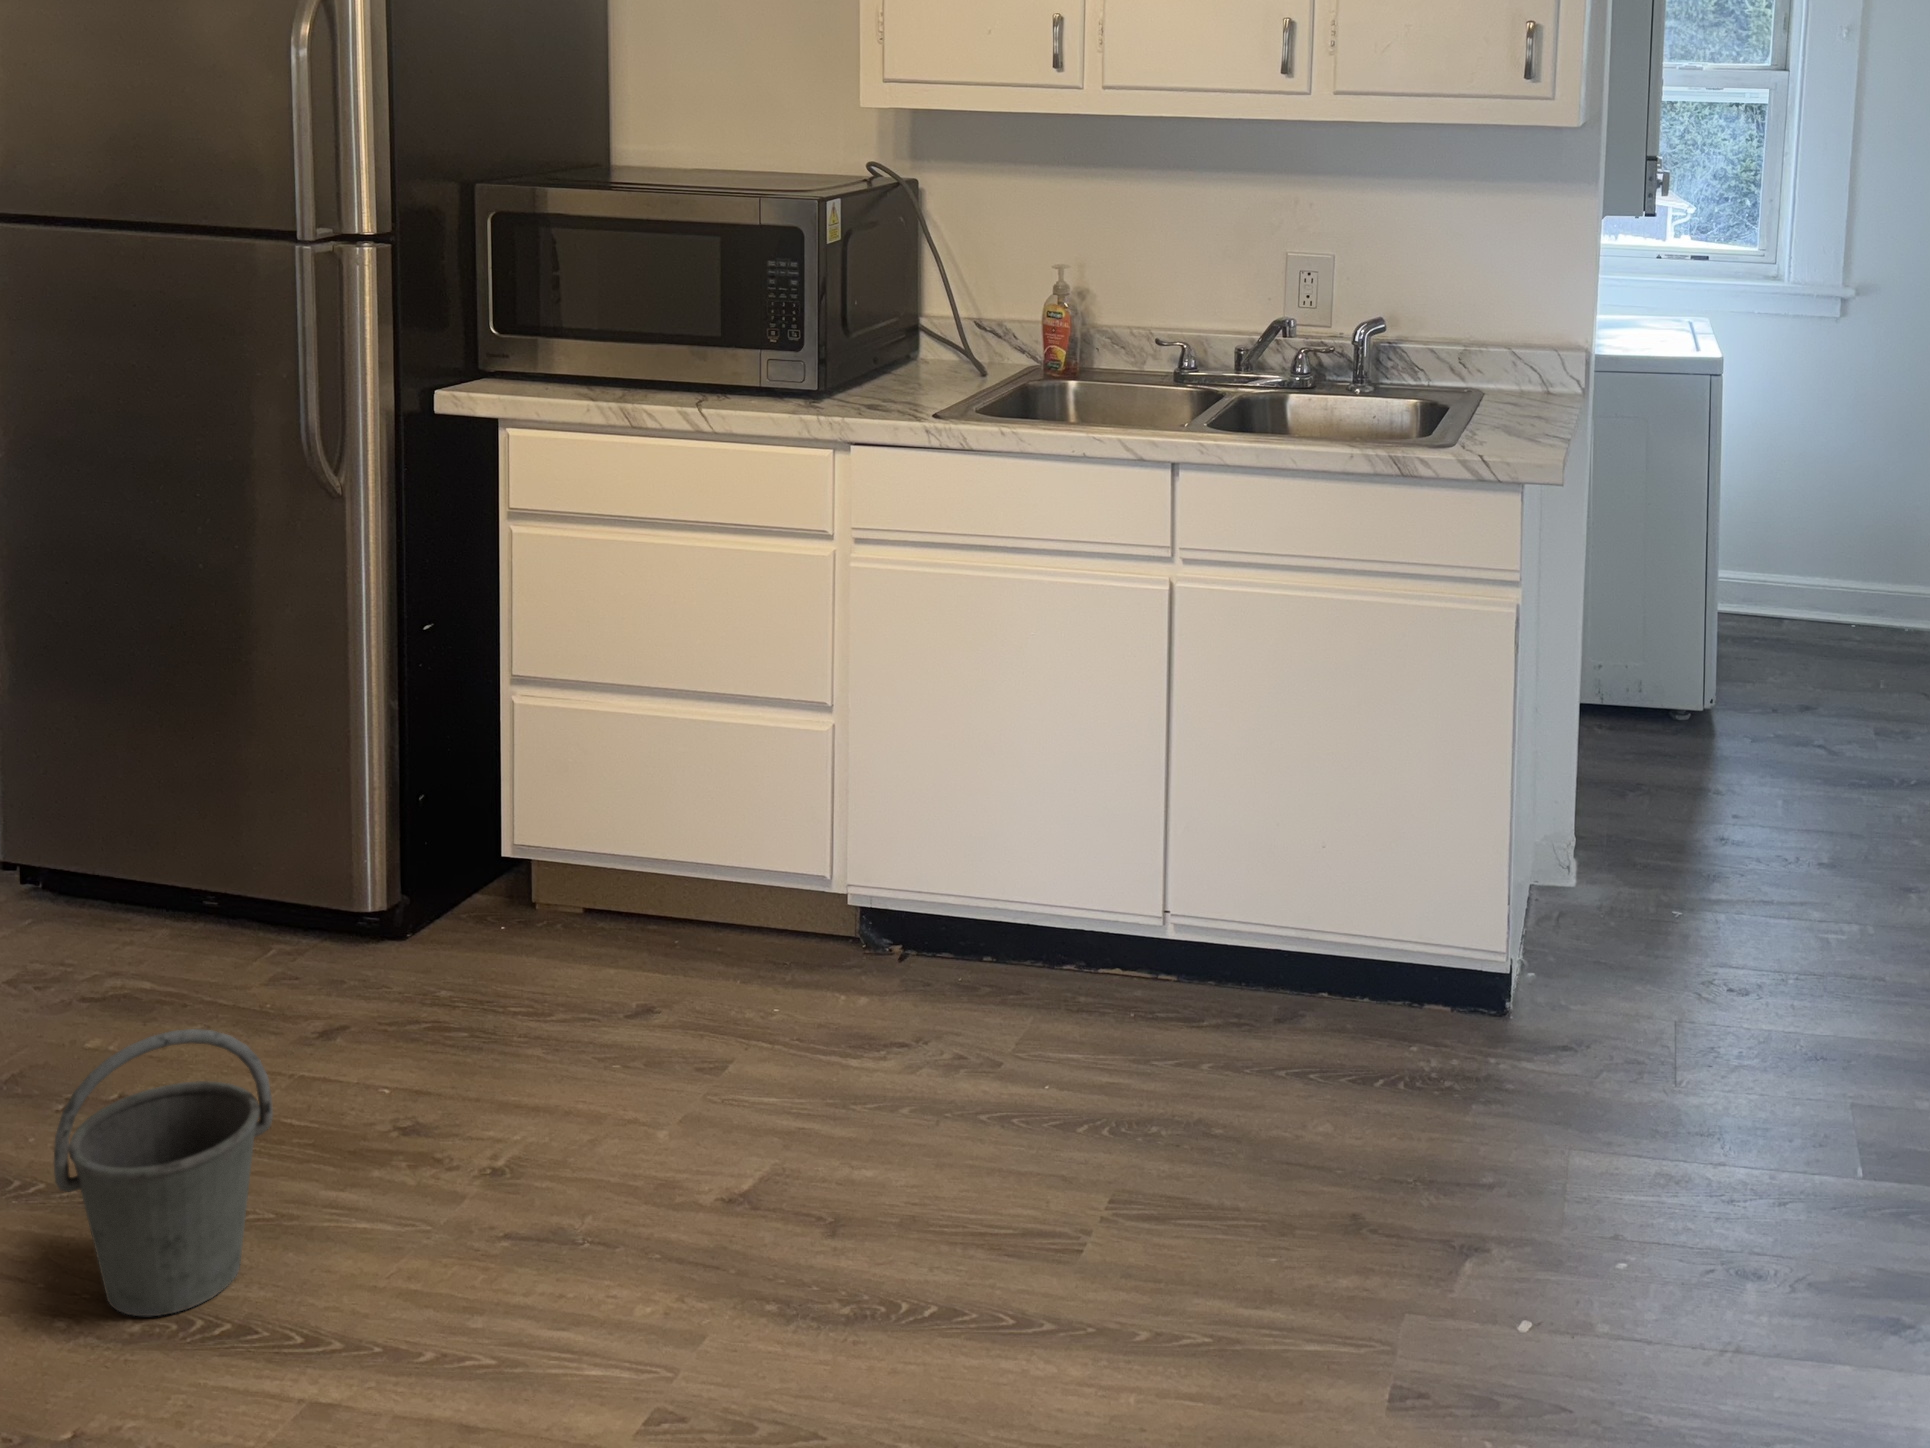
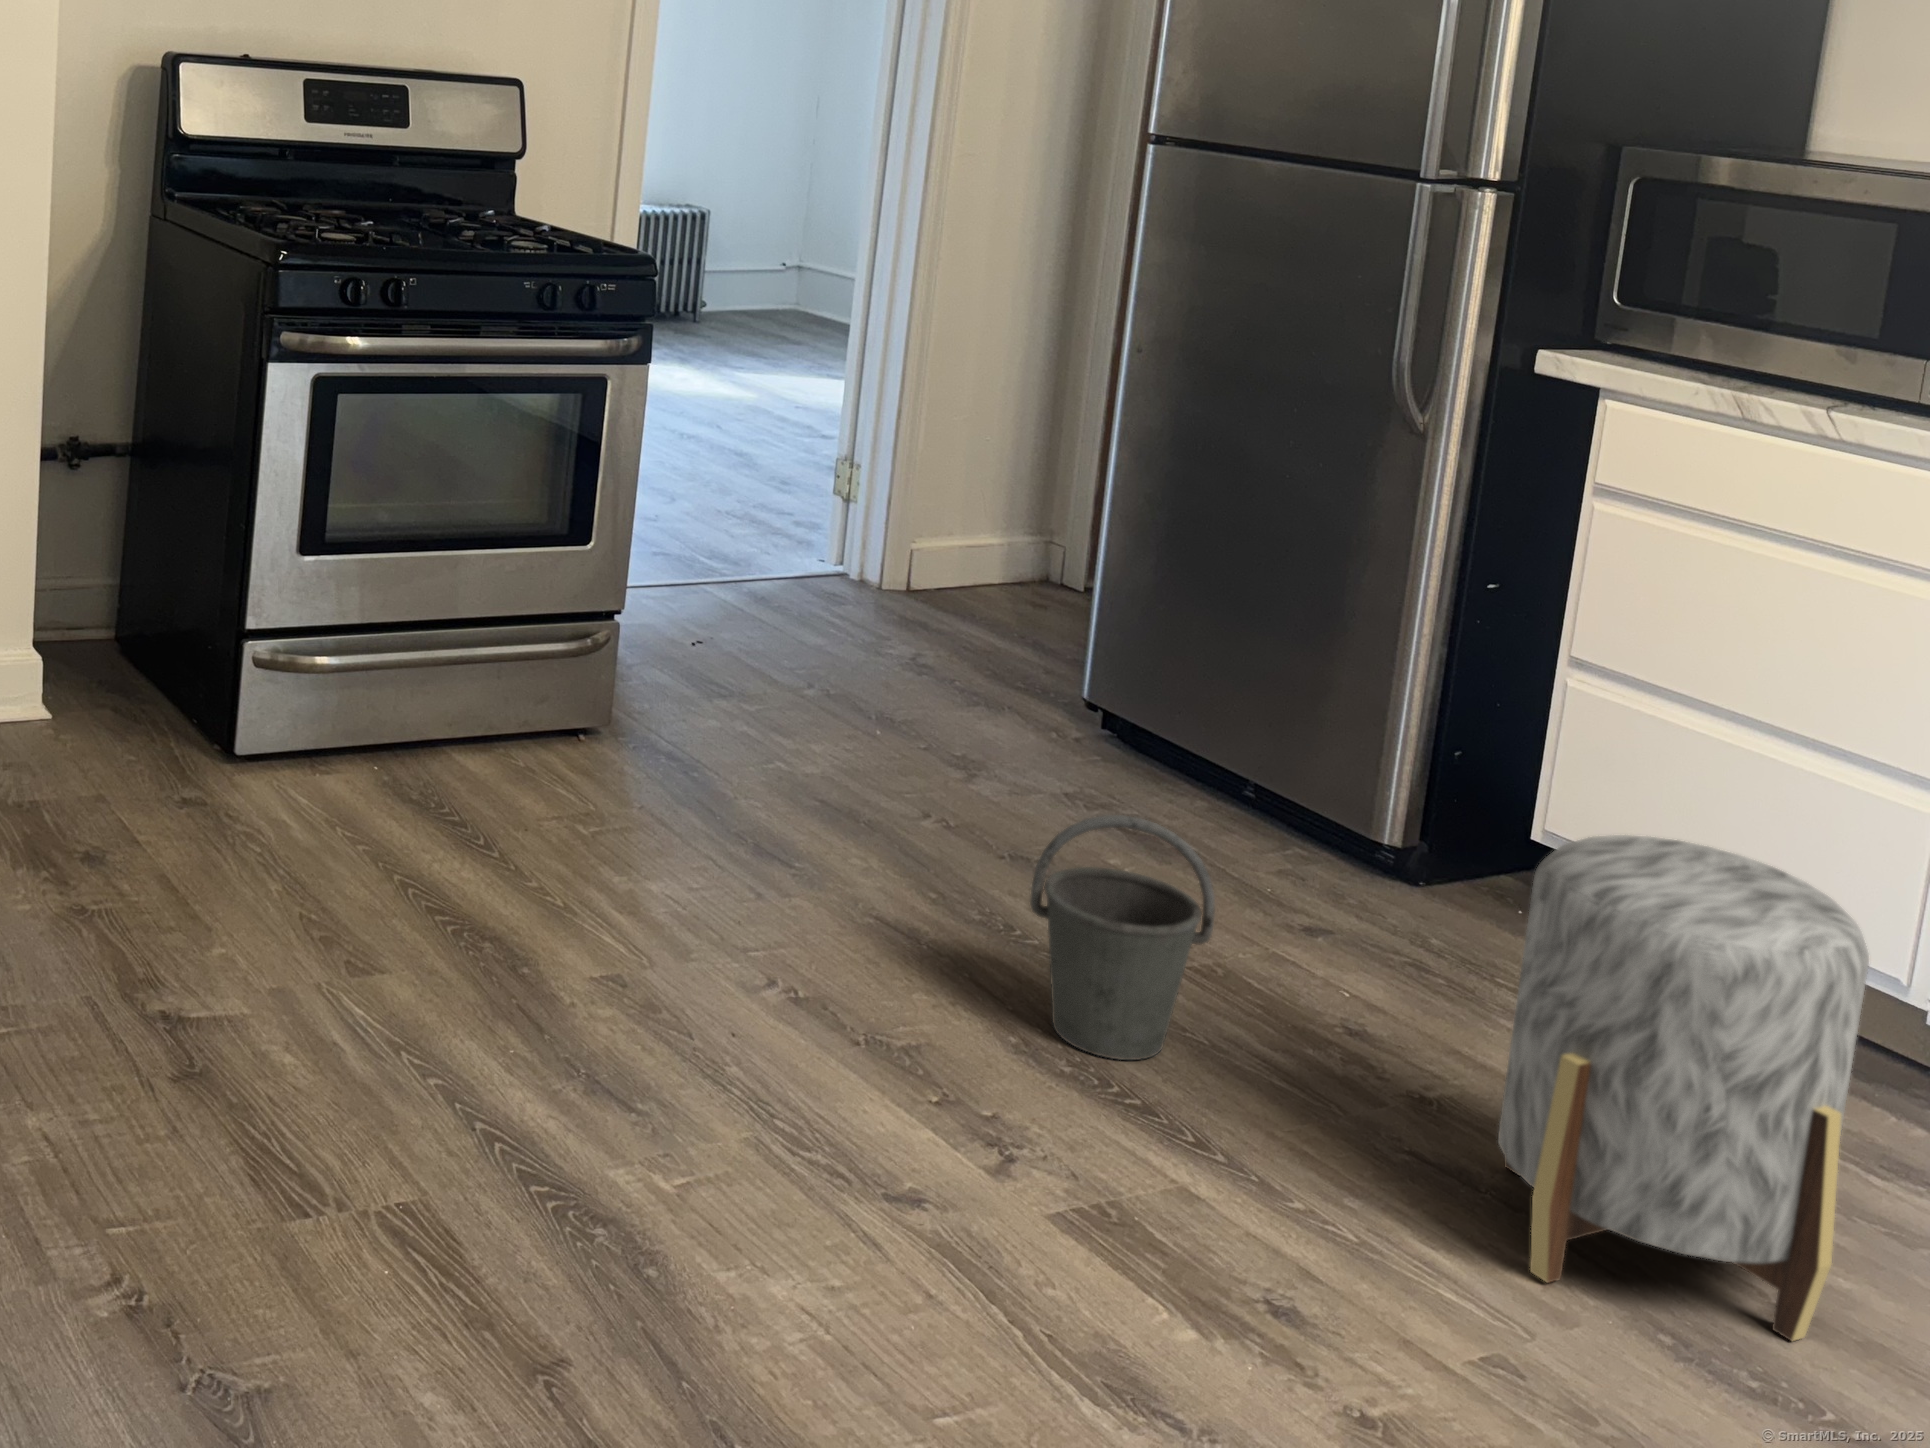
stool: none [587,847,879,1316] -> present [1498,835,1869,1341]

